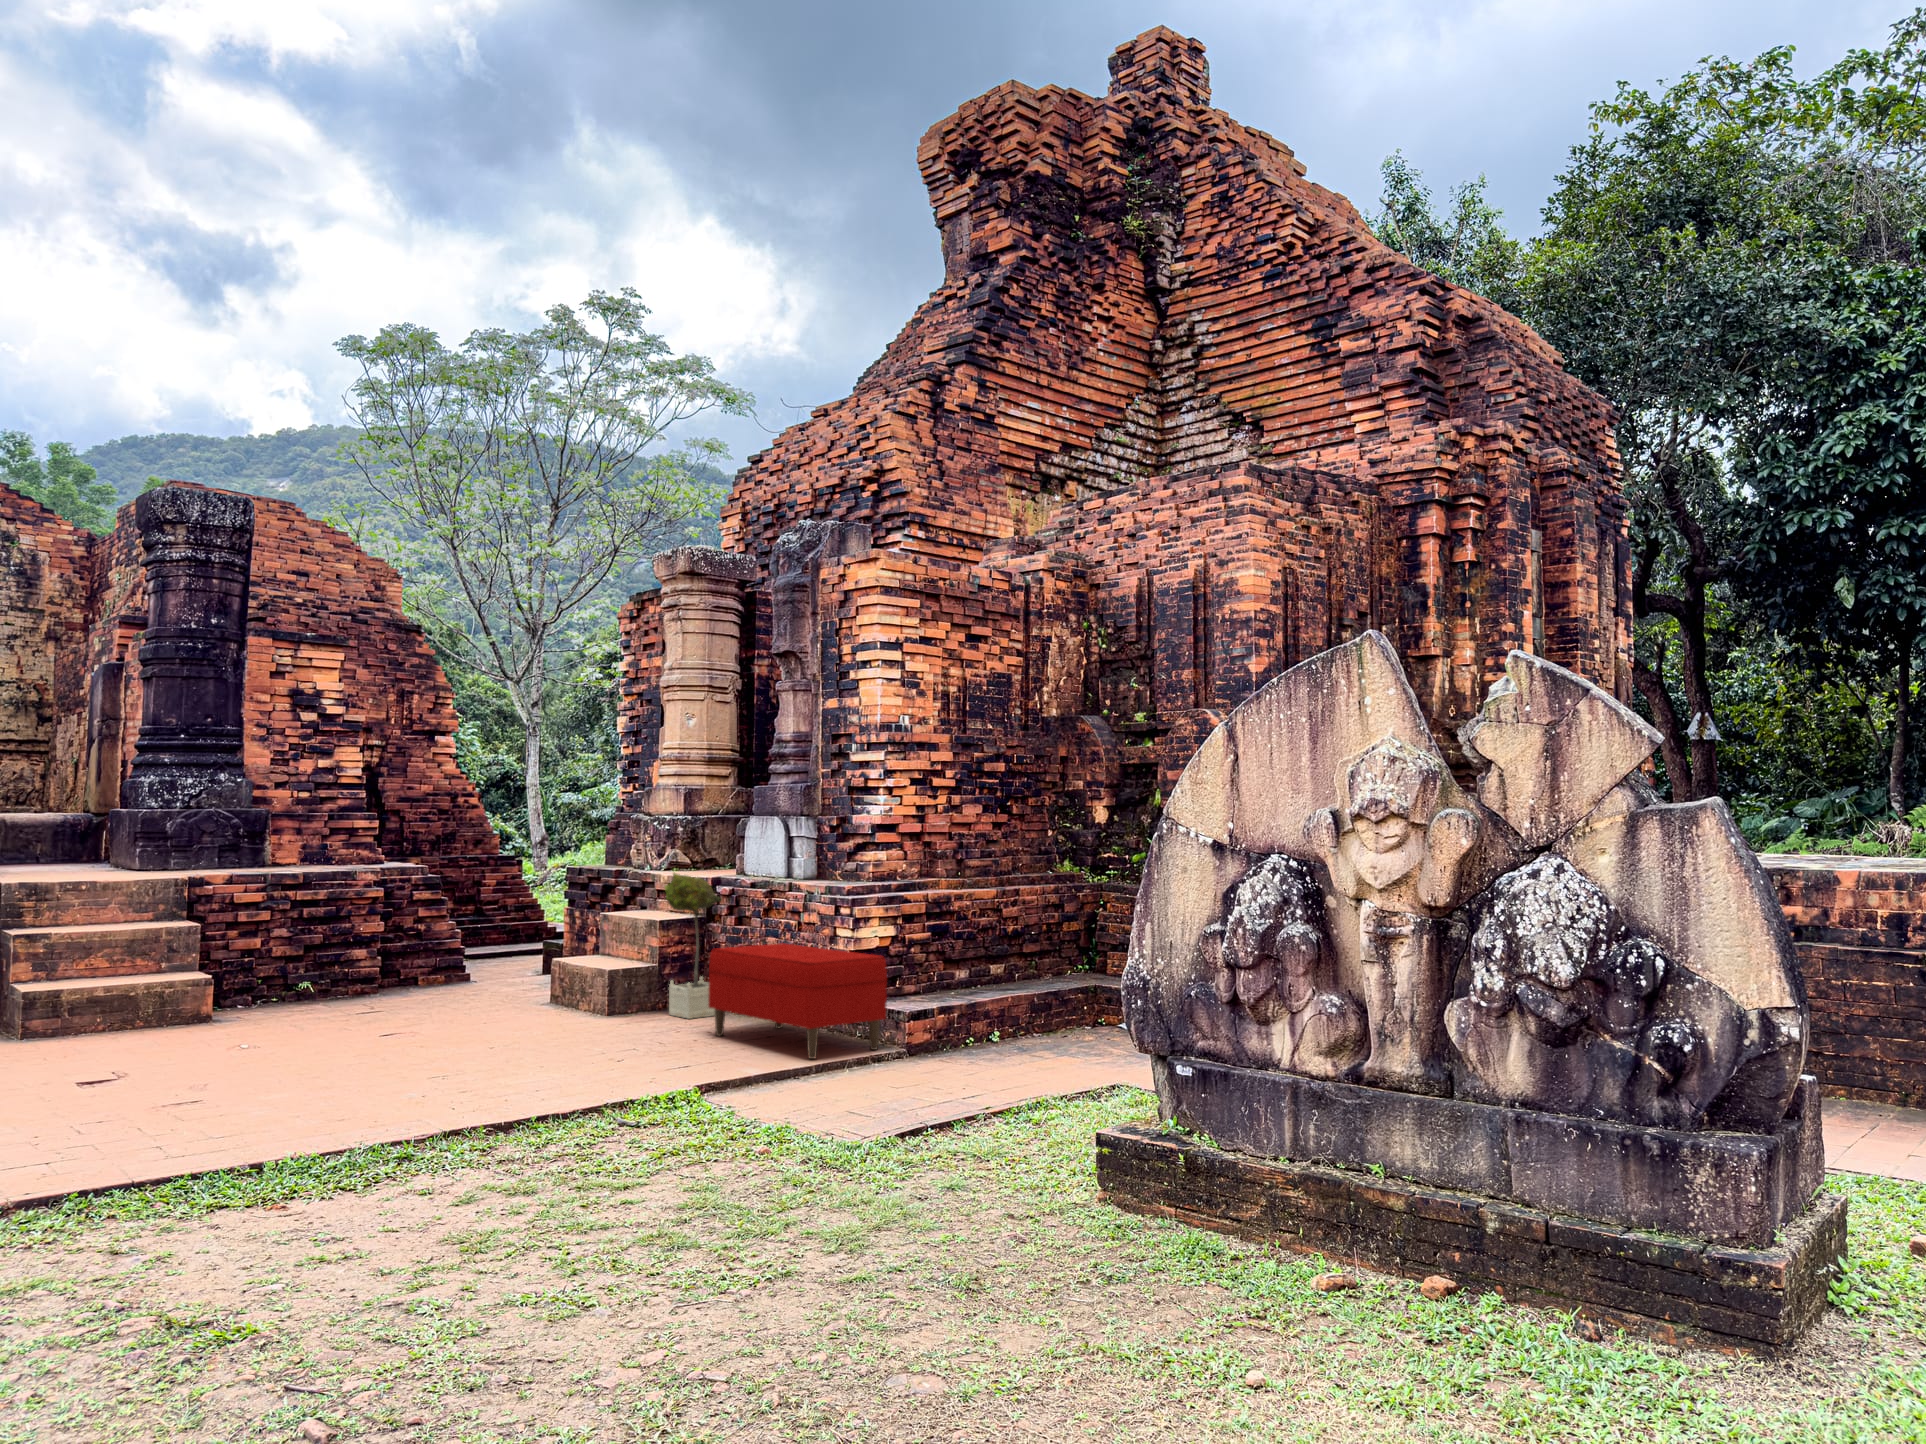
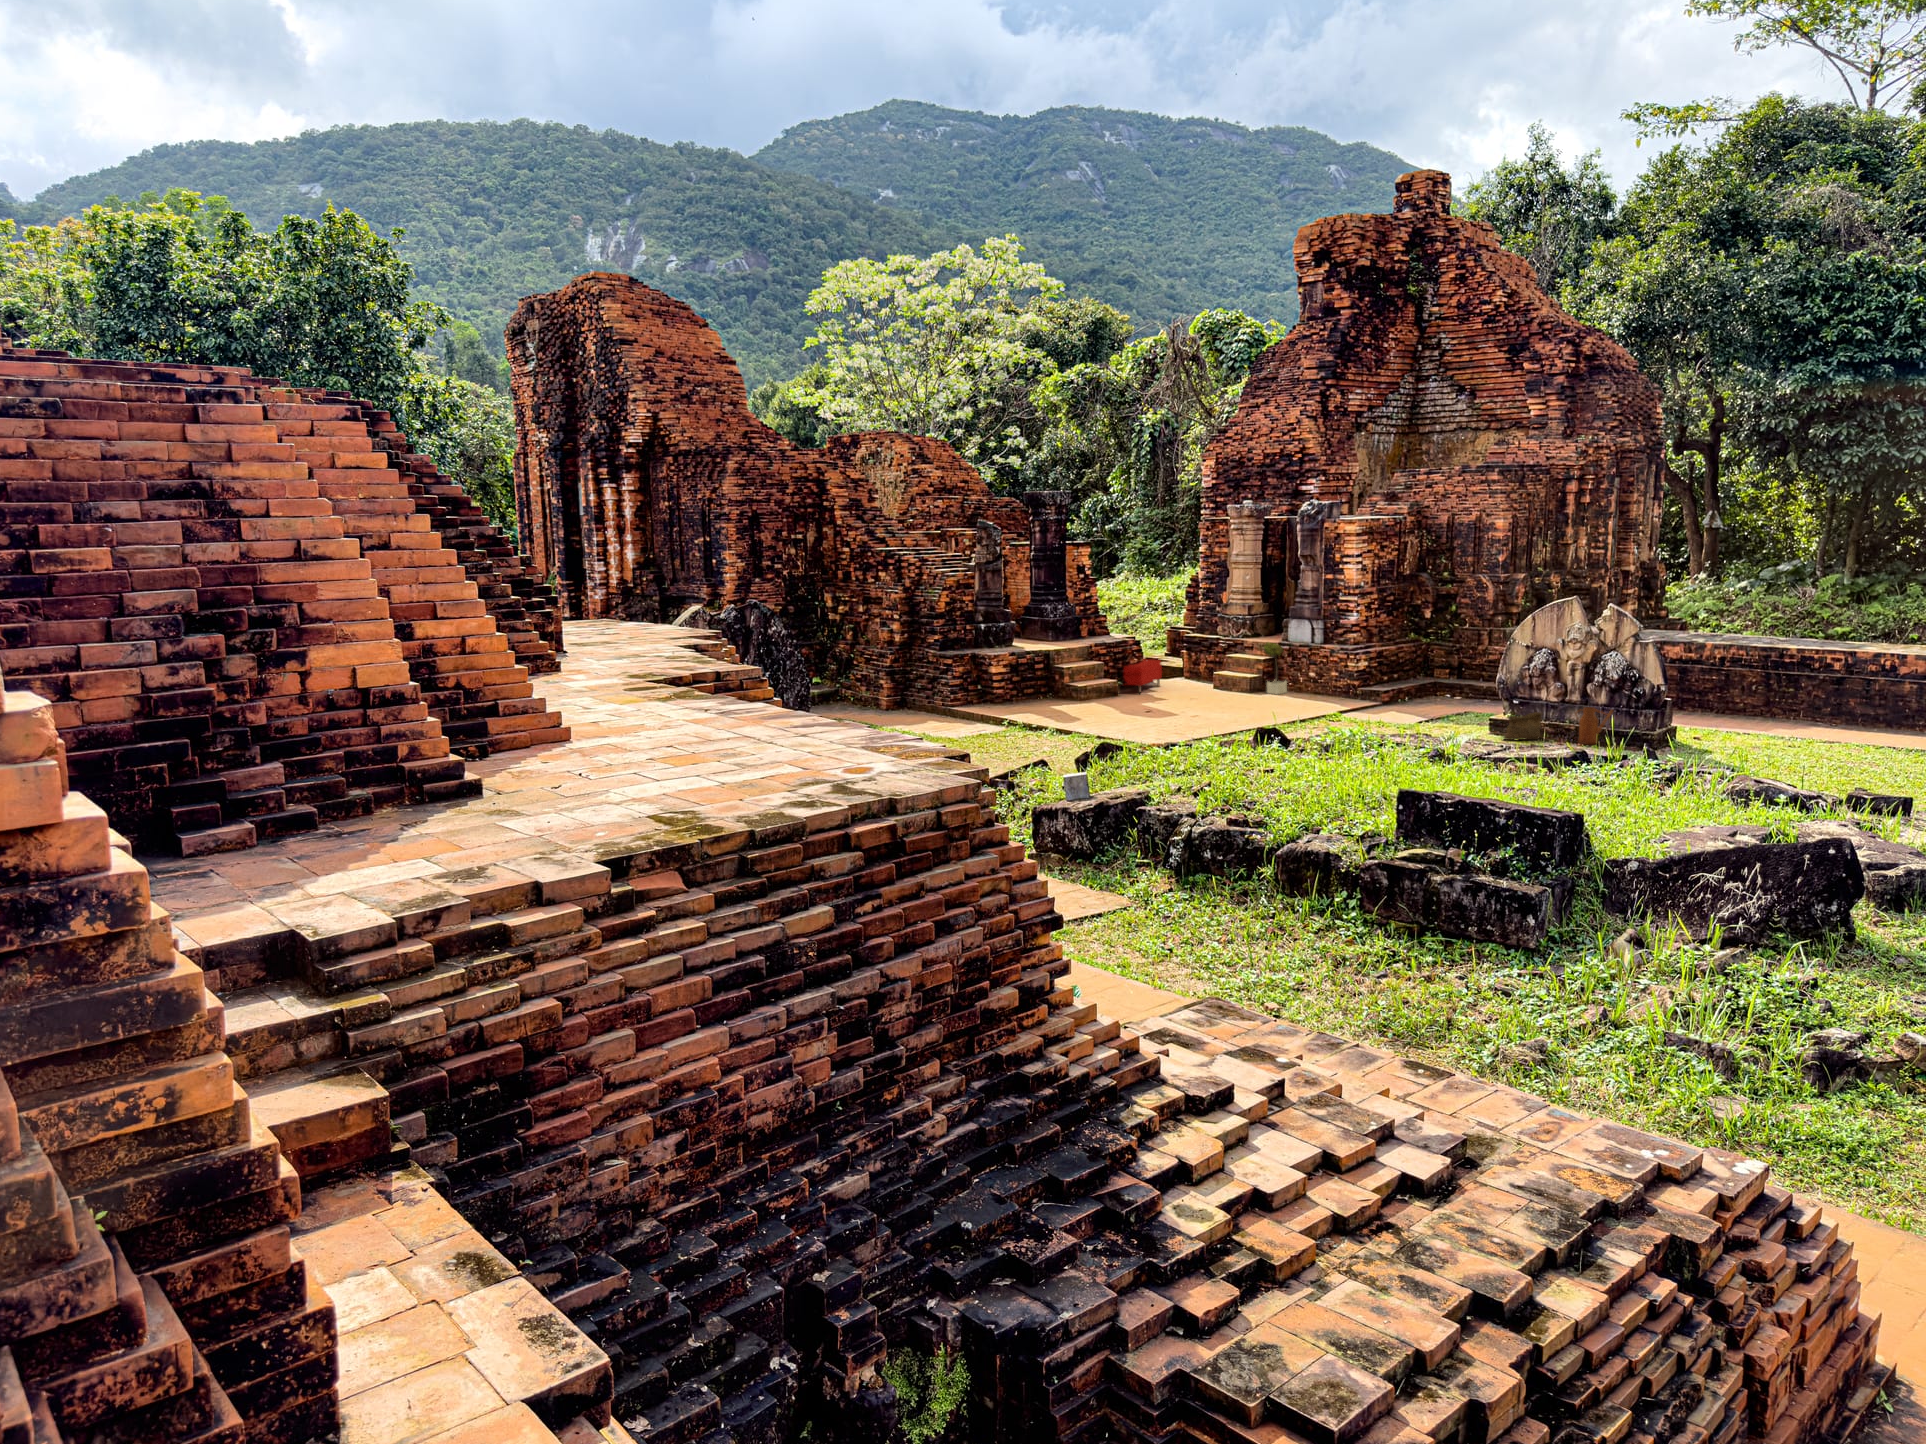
bench: present [709,943,887,1059] -> present [1117,660,1162,693]
watering can: none [1393,1121,1571,1327] -> present [1575,707,1613,745]
bag: none [1079,1133,1268,1273] -> present [1503,712,1542,740]

